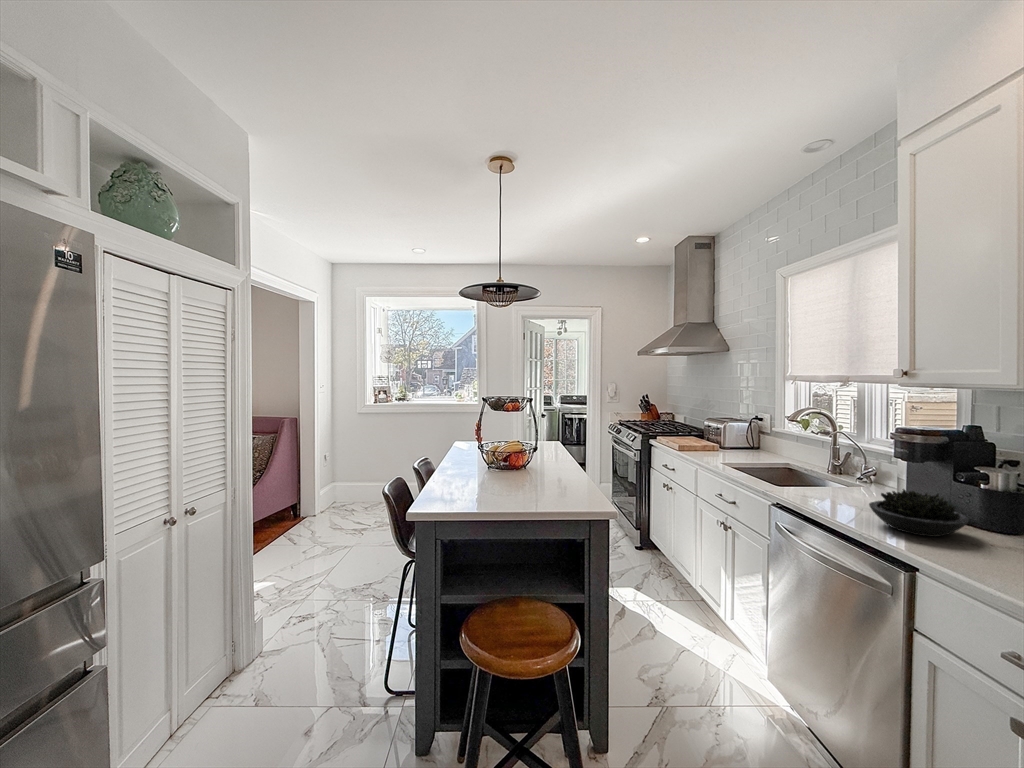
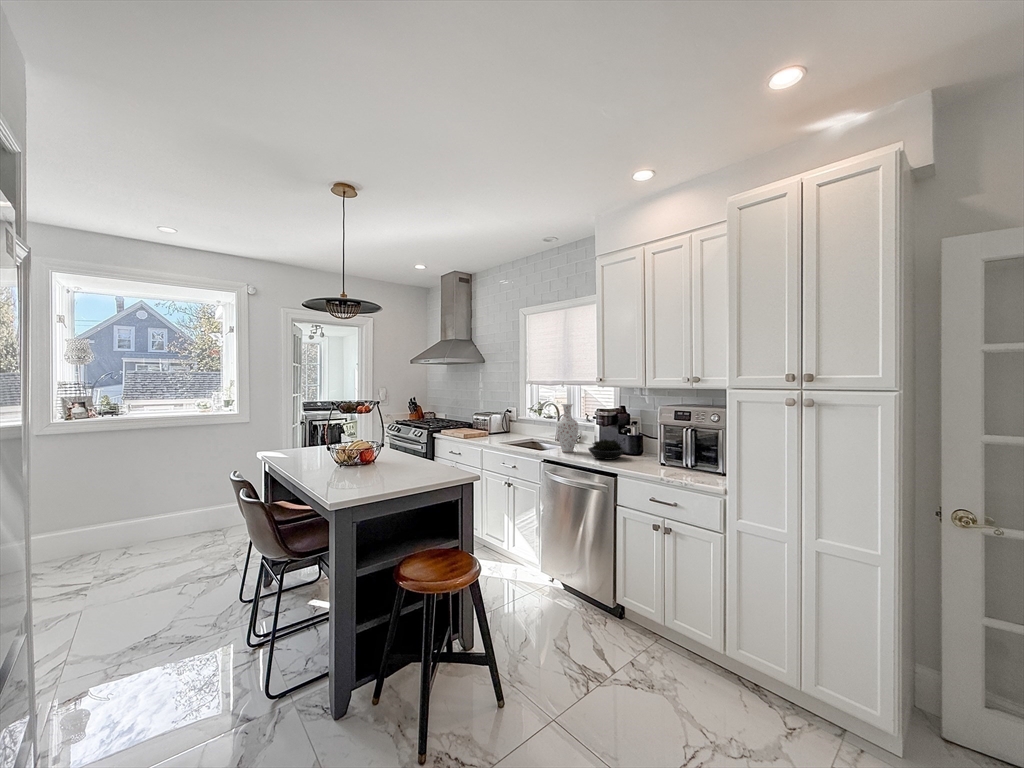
vase: none [810,413,857,501] -> present [556,404,578,452]

